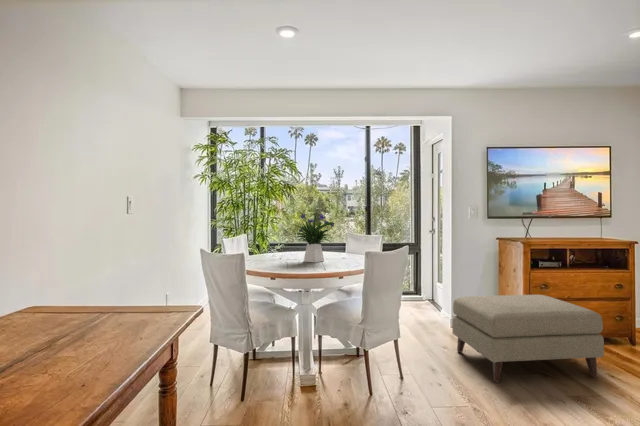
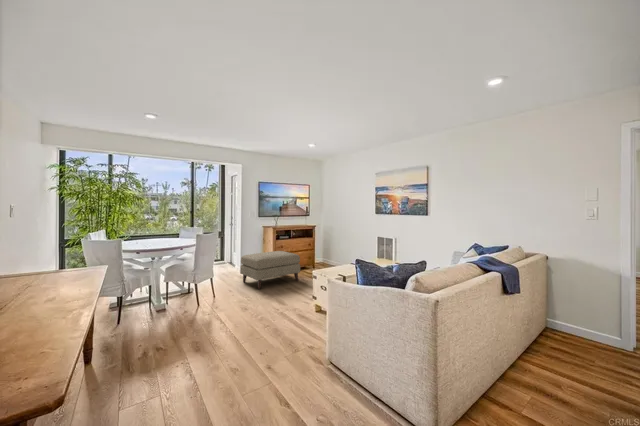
flower arrangement: present [295,214,334,263] -> none [144,214,177,243]

